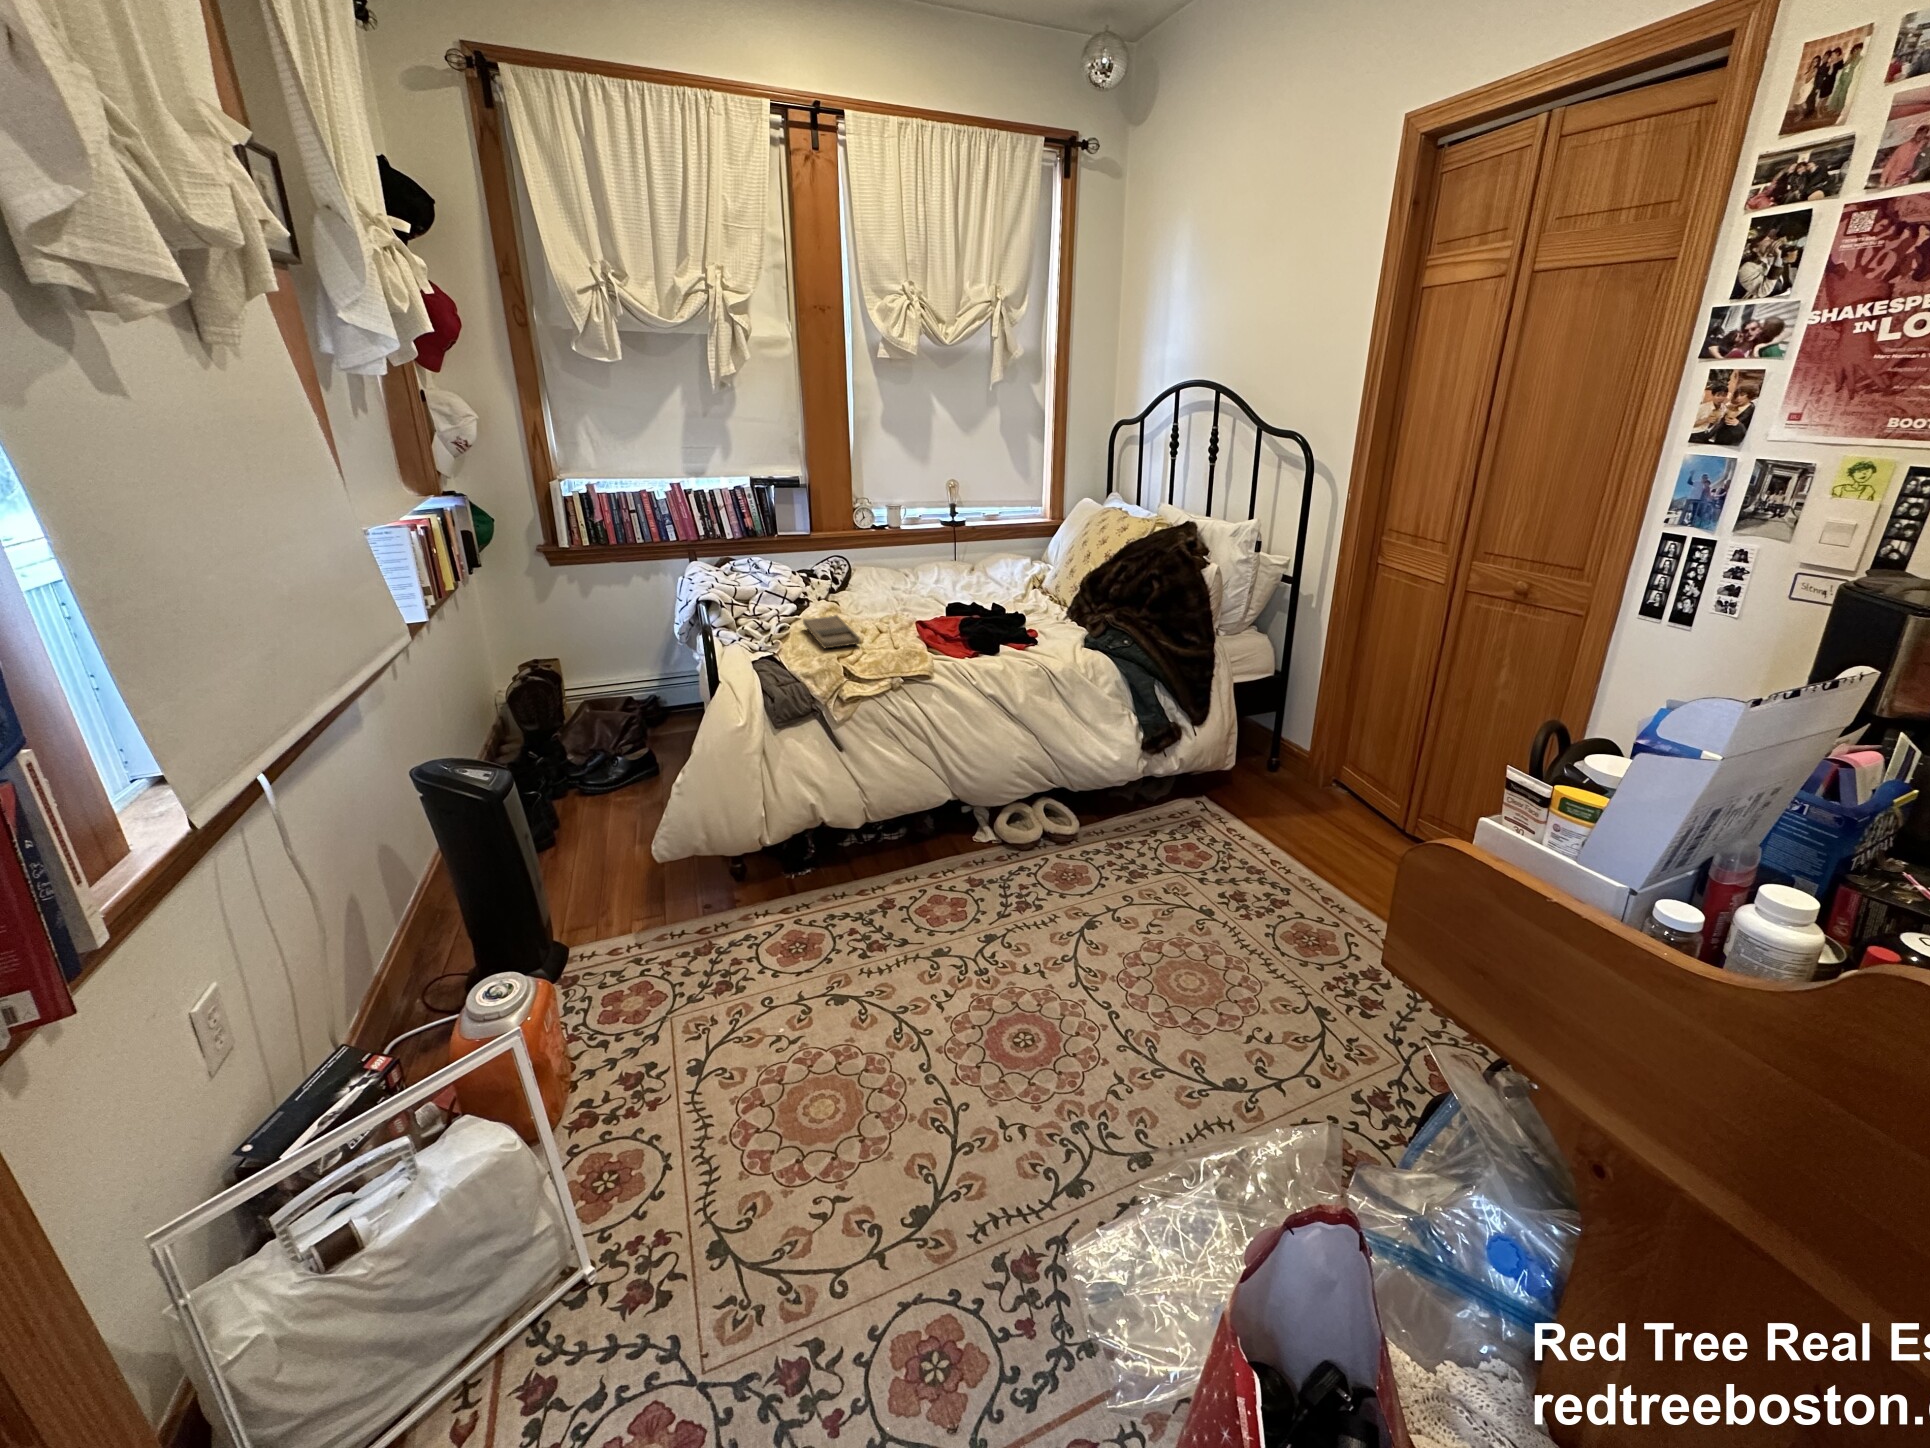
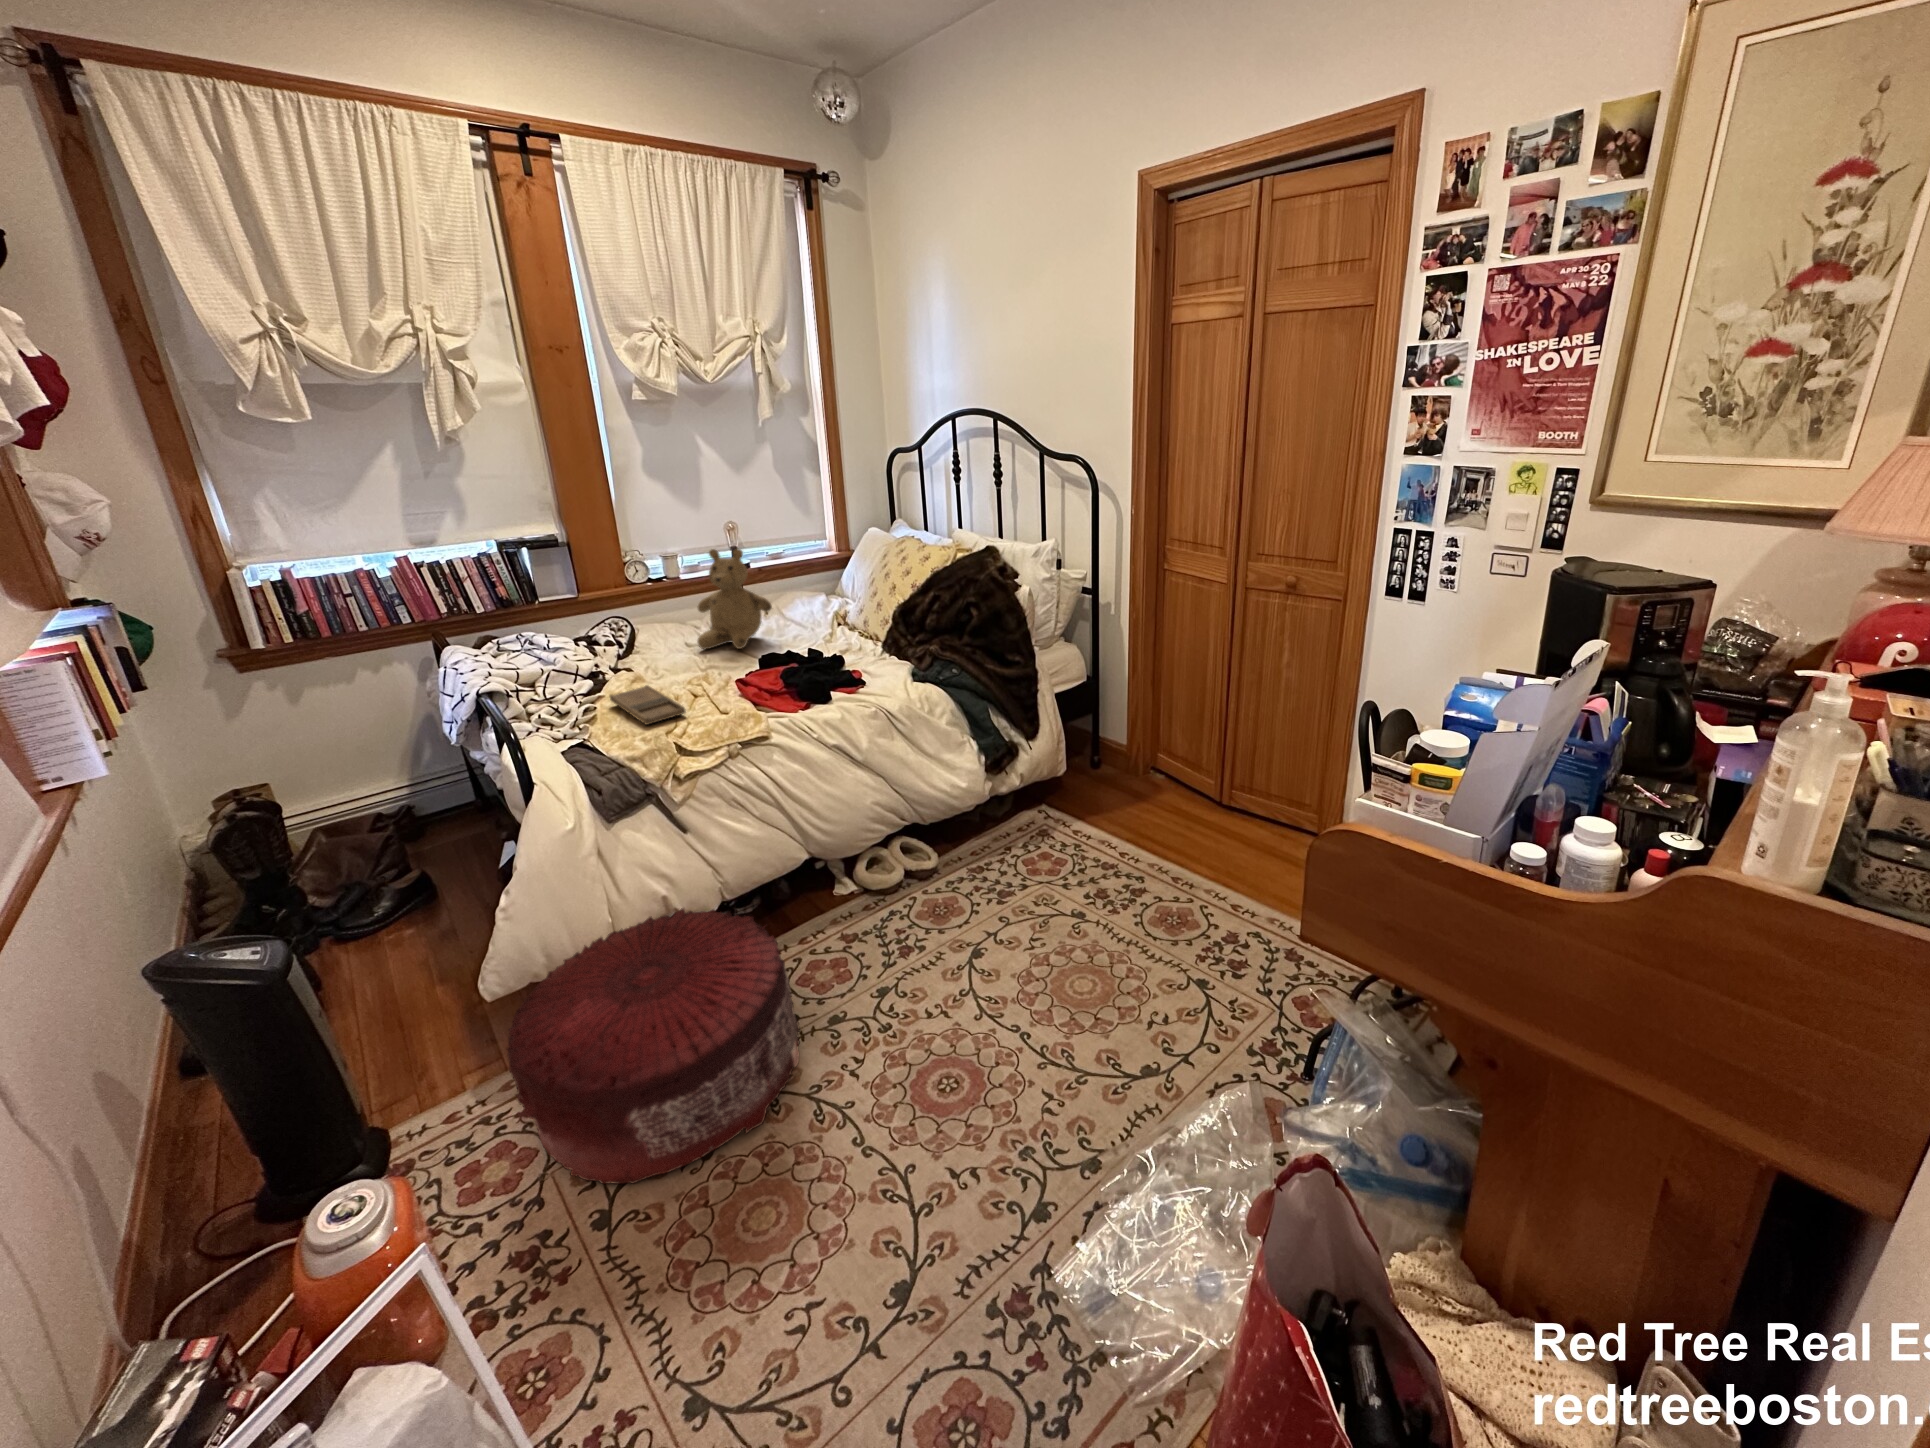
teddy bear: none [894,500,965,596] -> present [697,549,772,649]
pouf: none [651,817,906,1045] -> present [507,908,800,1184]

